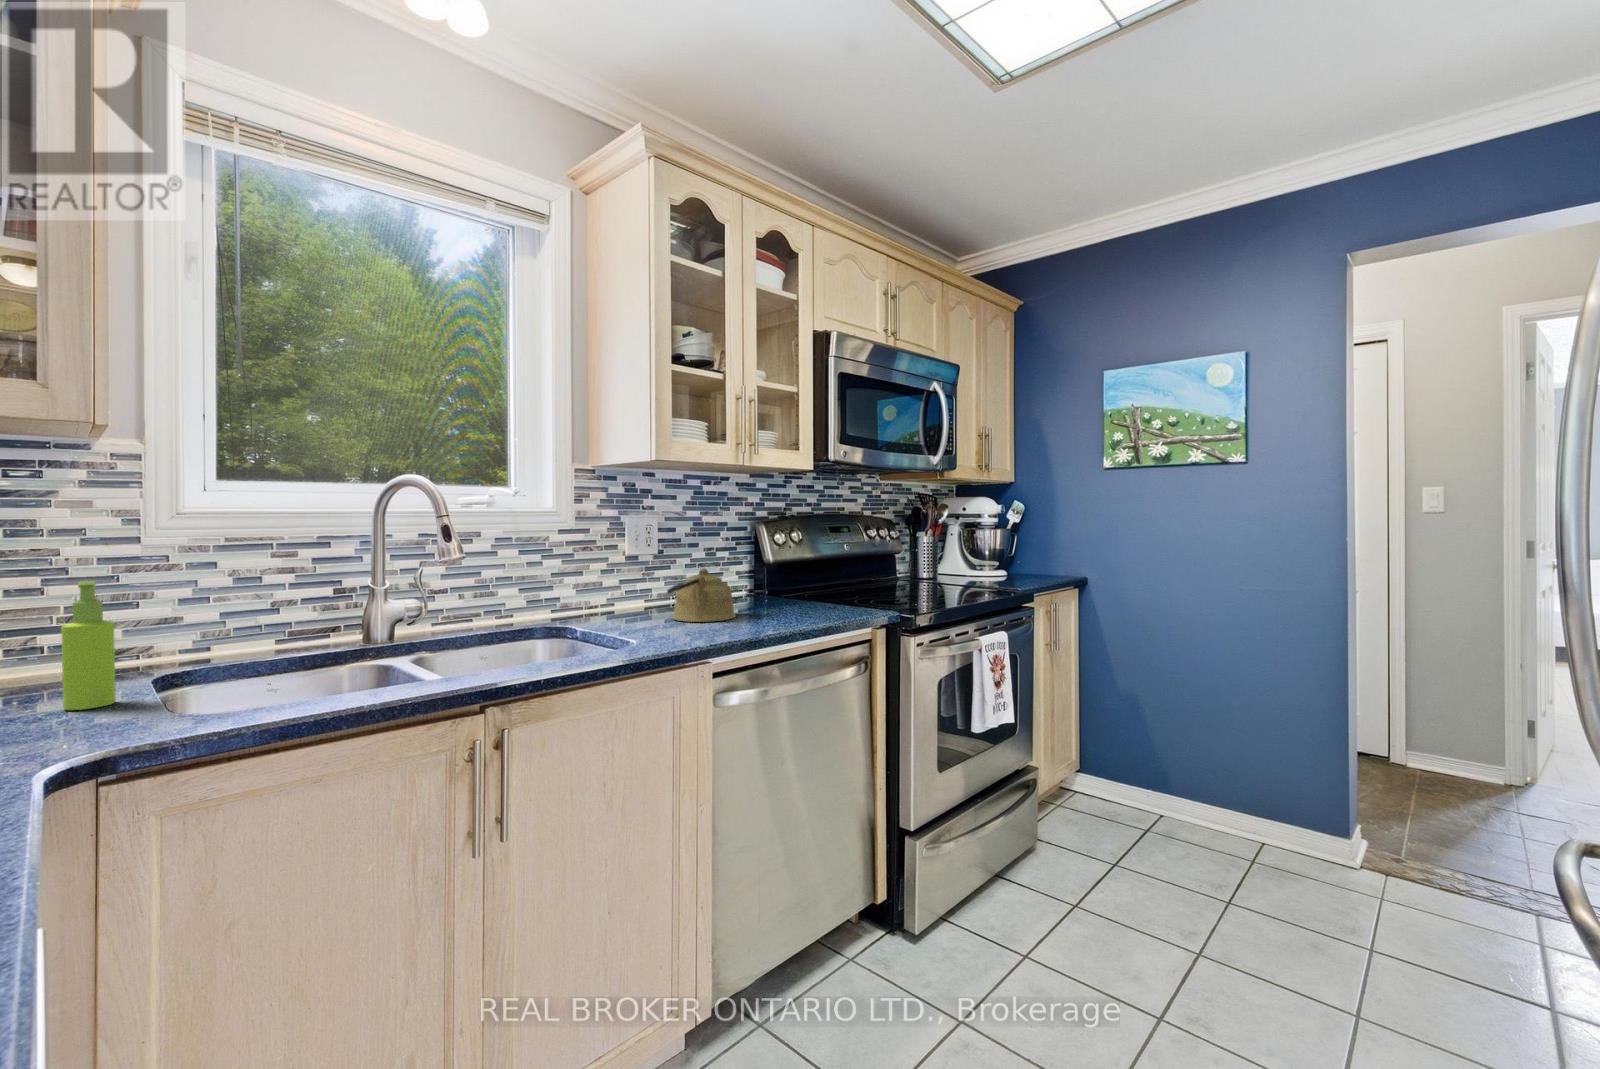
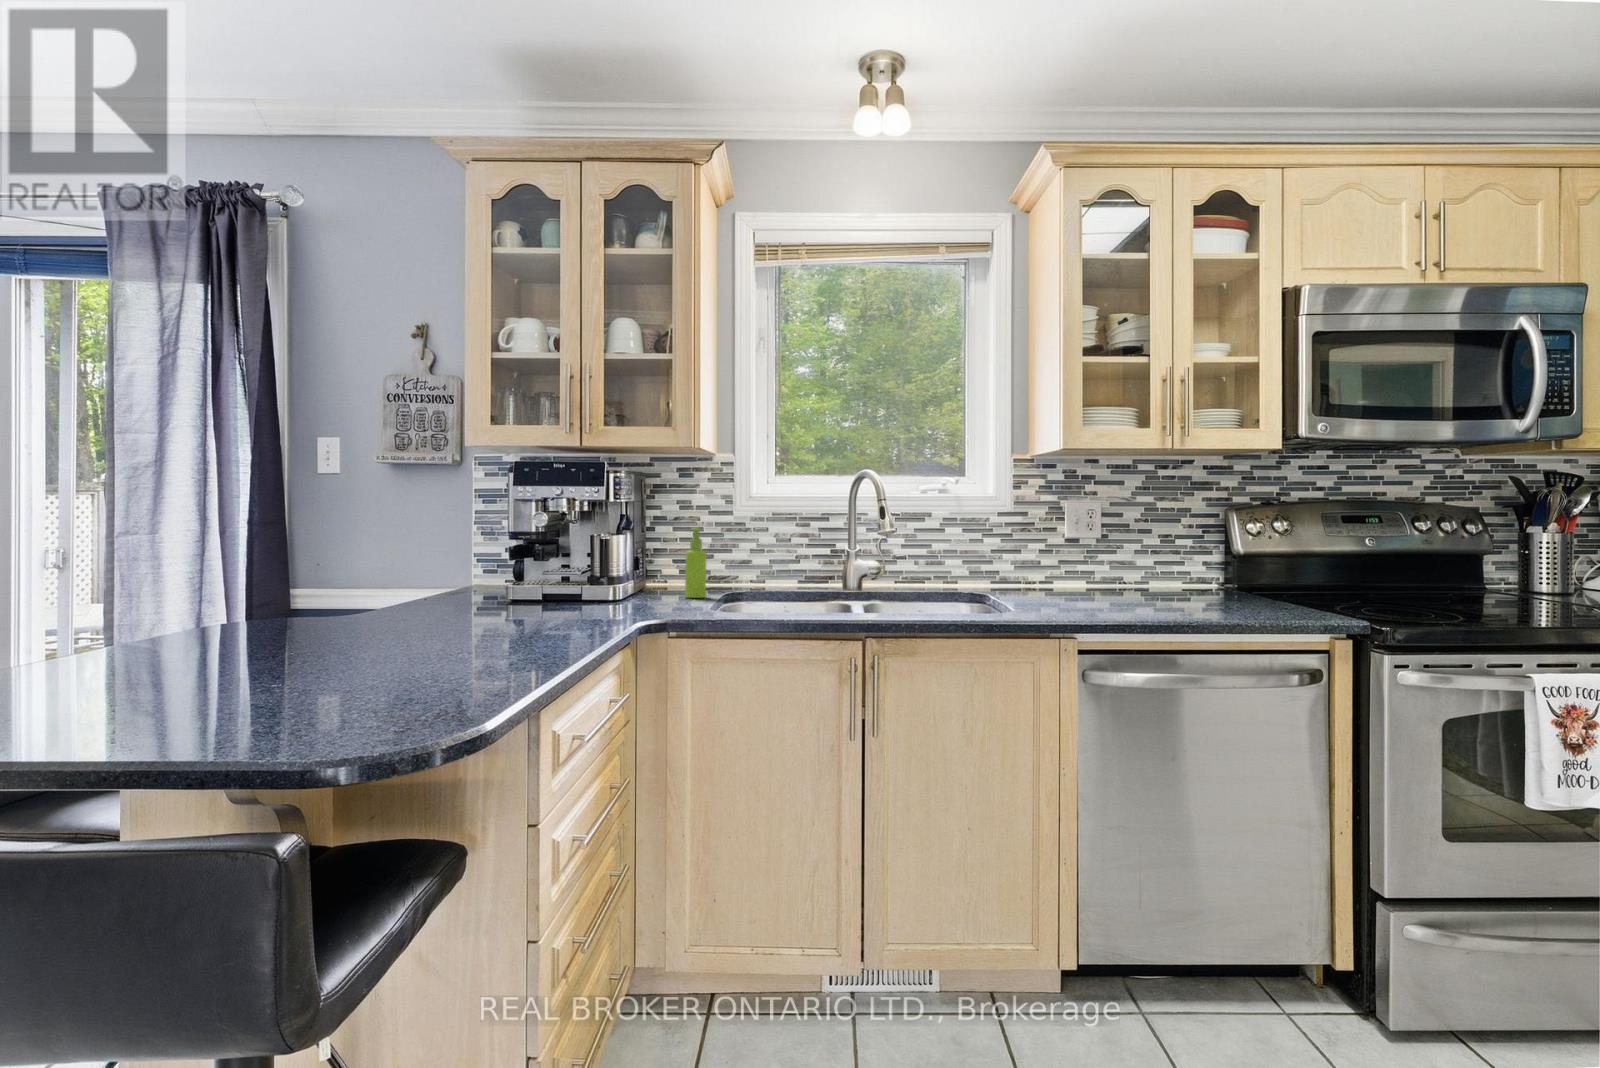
kettle: present [667,569,735,622] -> none [1085,548,1163,599]

